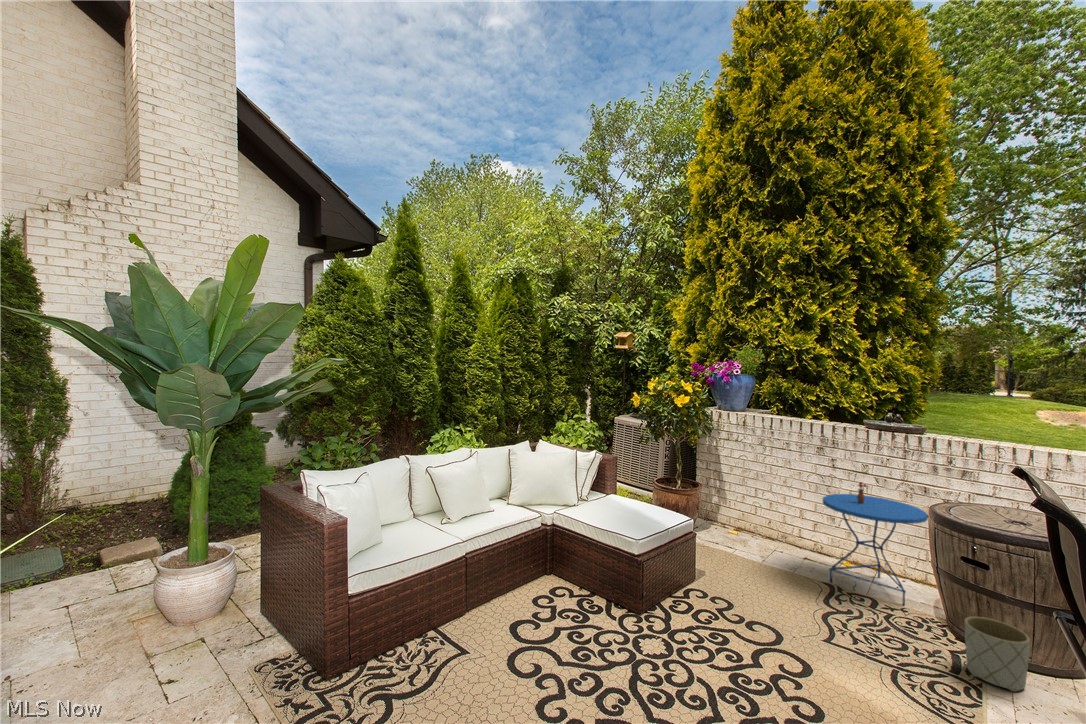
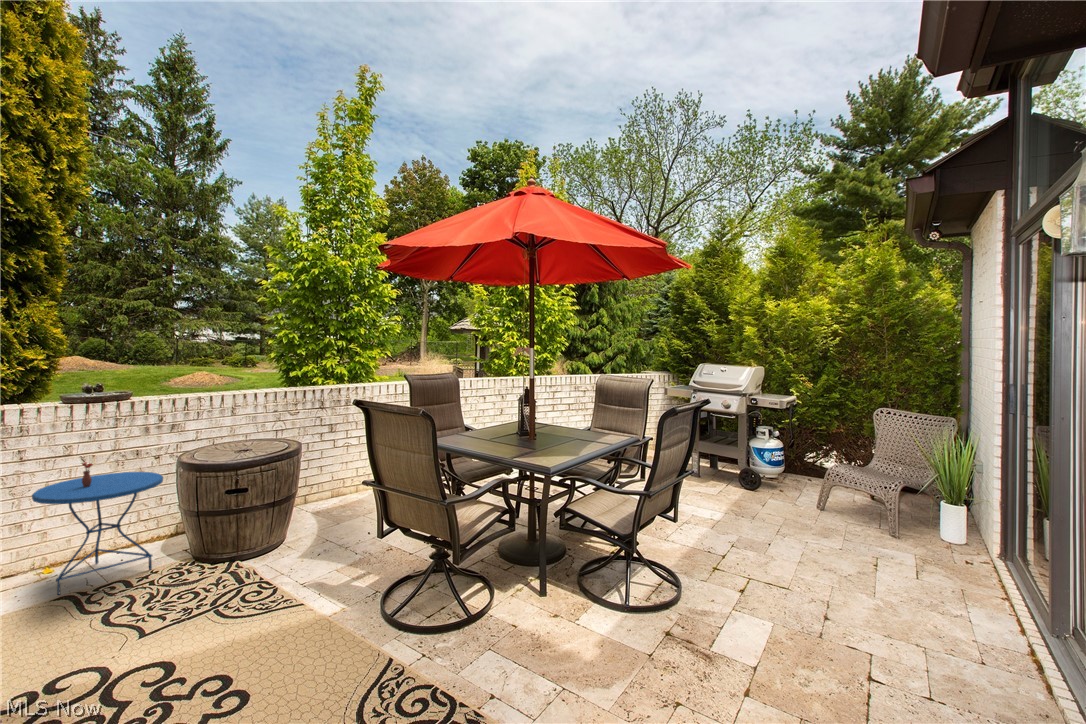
planter: present [964,616,1030,692] -> none [240,527,283,578]

